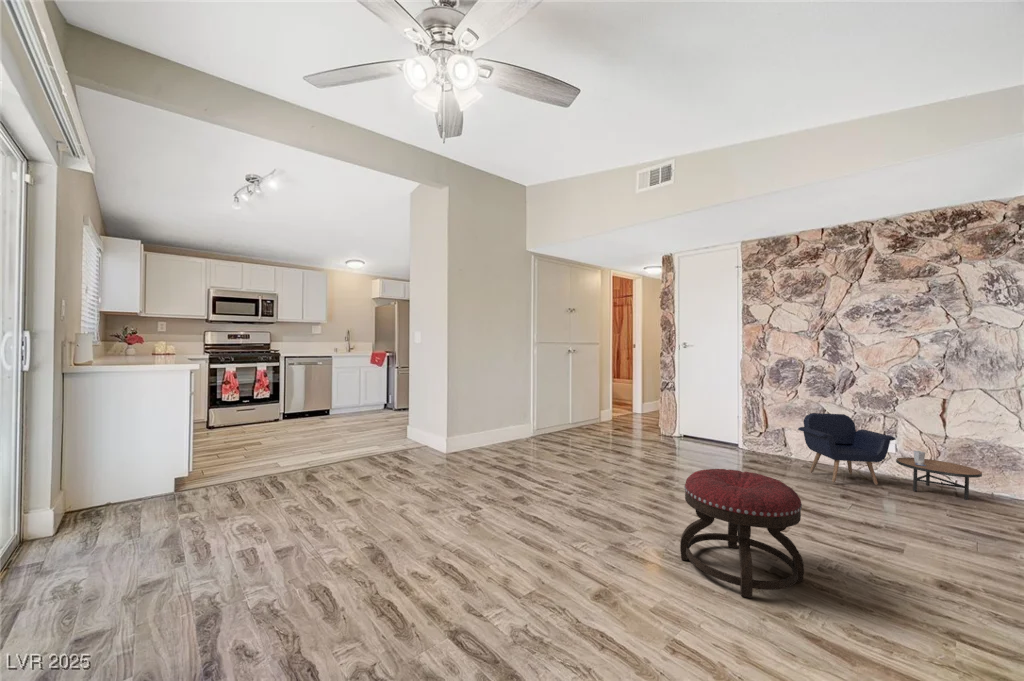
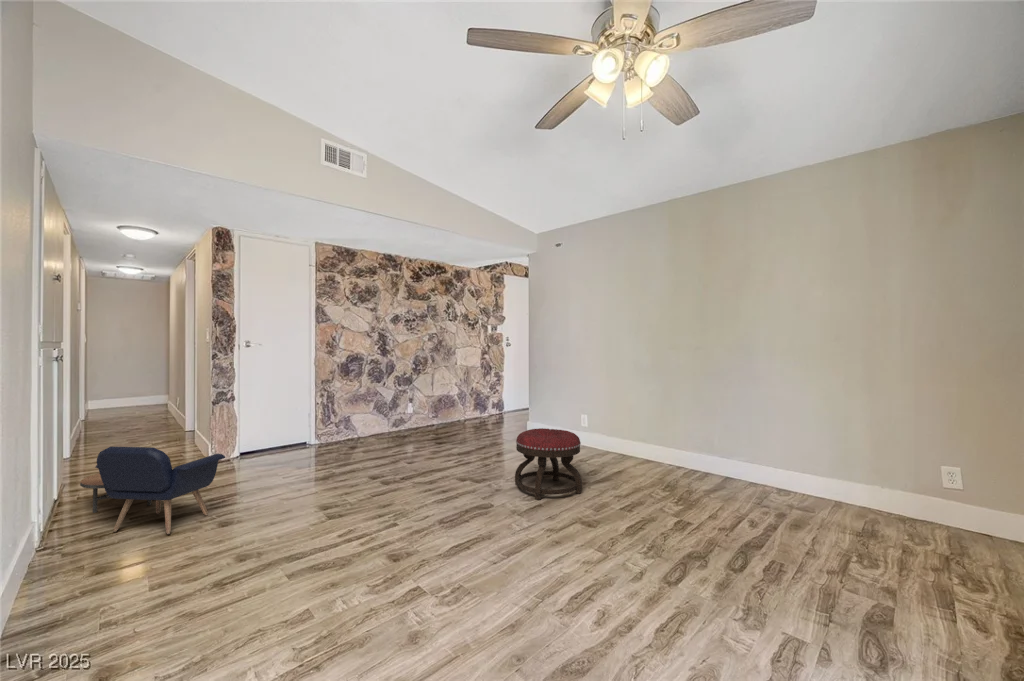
armchair: present [798,413,982,500] -> present [80,446,225,534]

